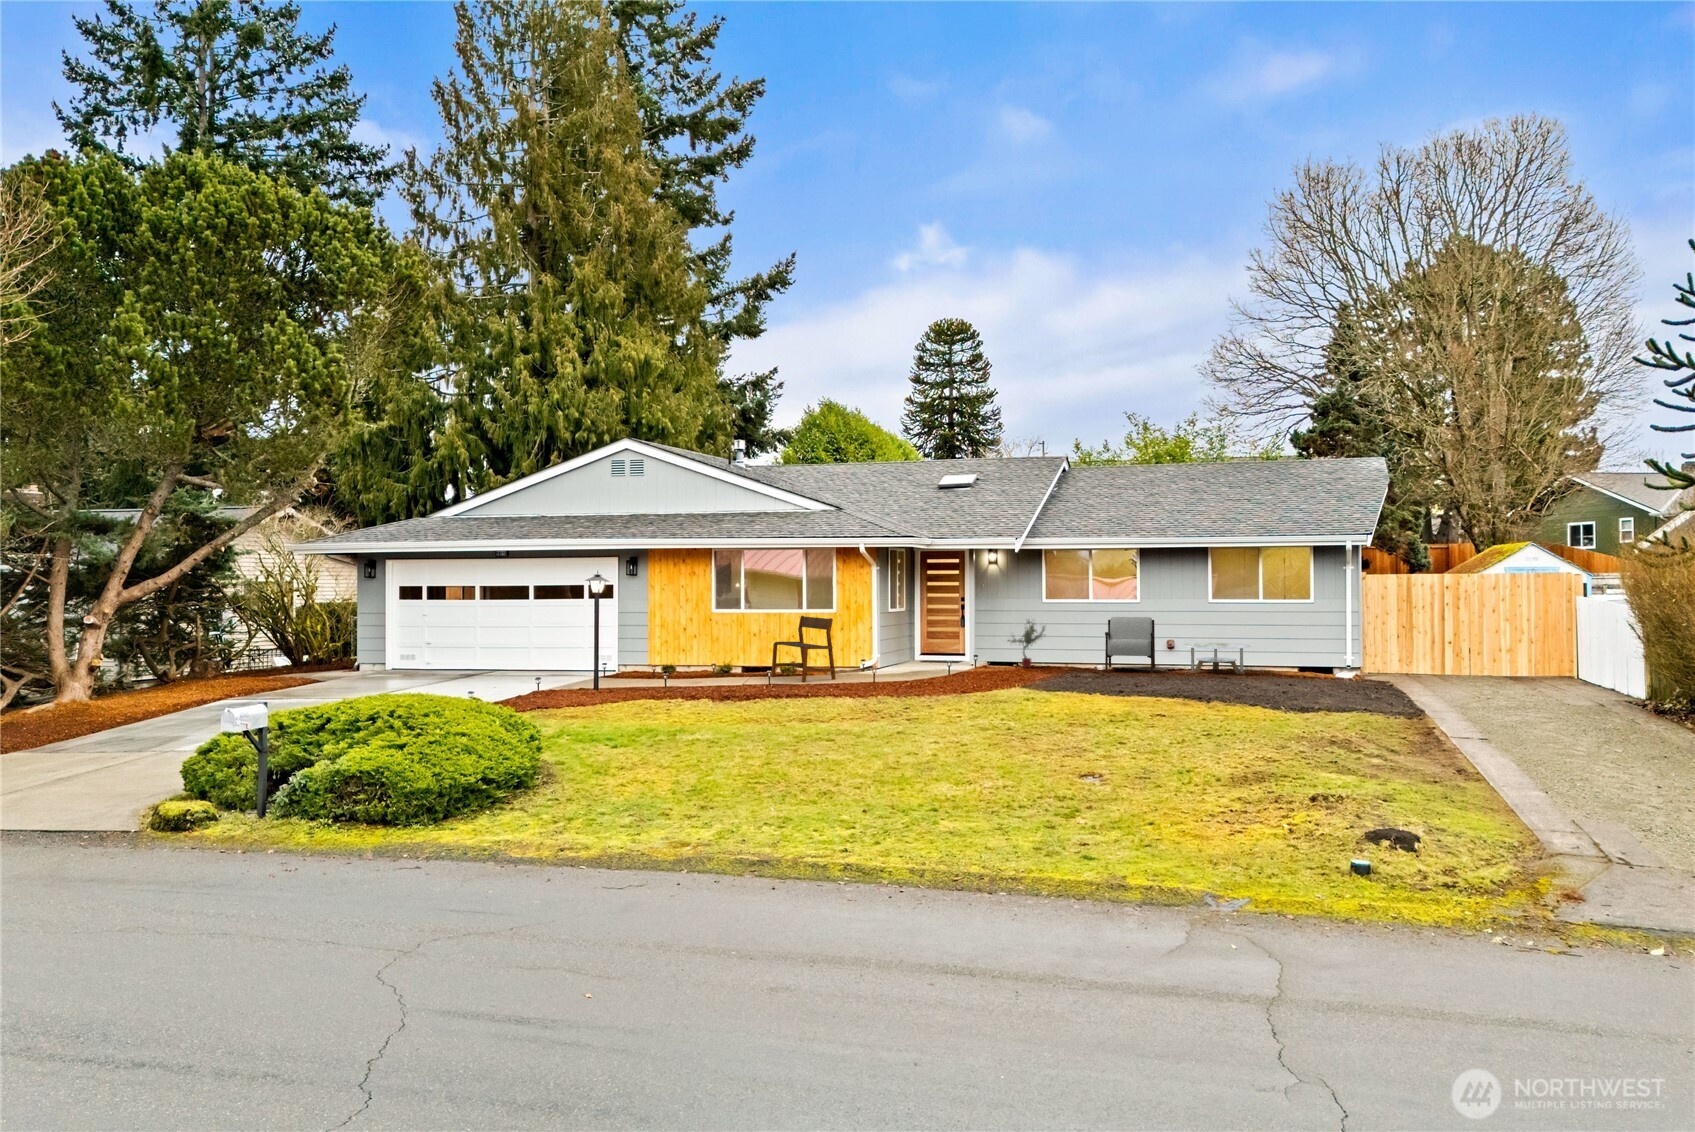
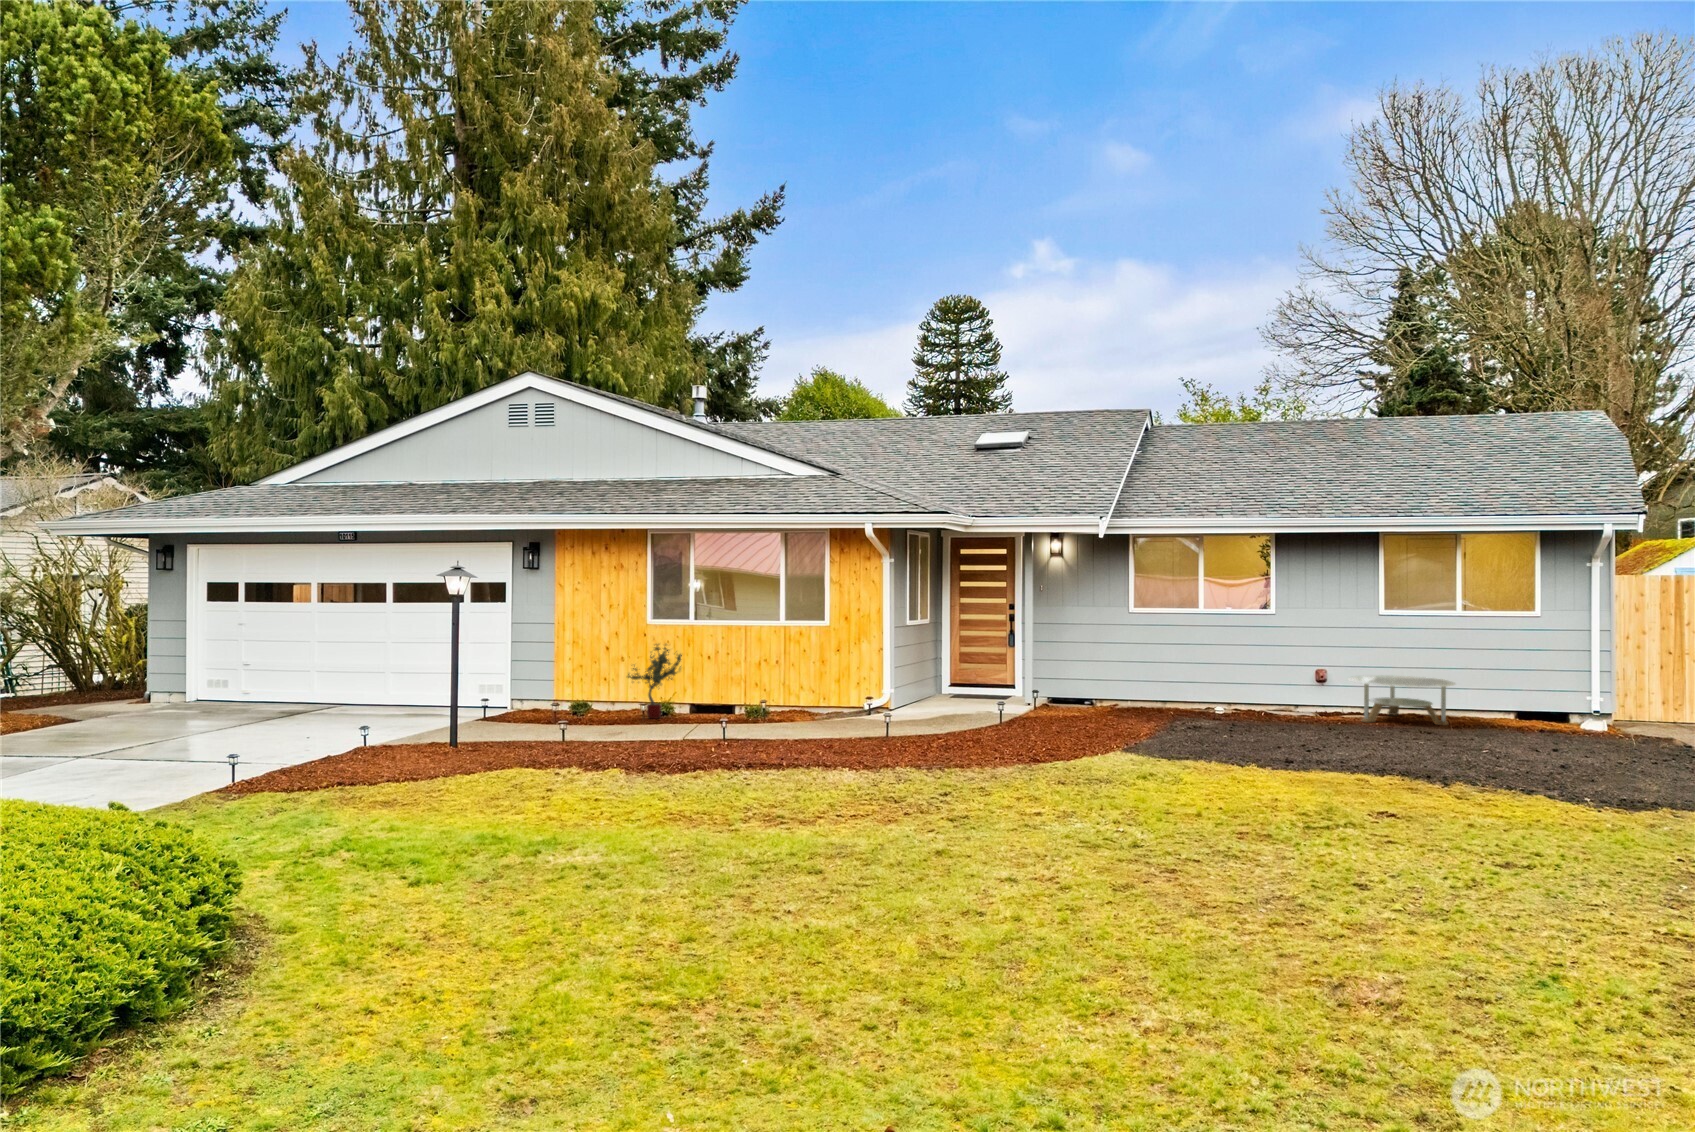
bench: present [771,616,836,683] -> none [733,629,829,733]
armchair: present [1105,617,1155,673] -> none [1228,635,1306,722]
potted tree: present [1008,621,1045,668] -> present [628,644,682,719]

